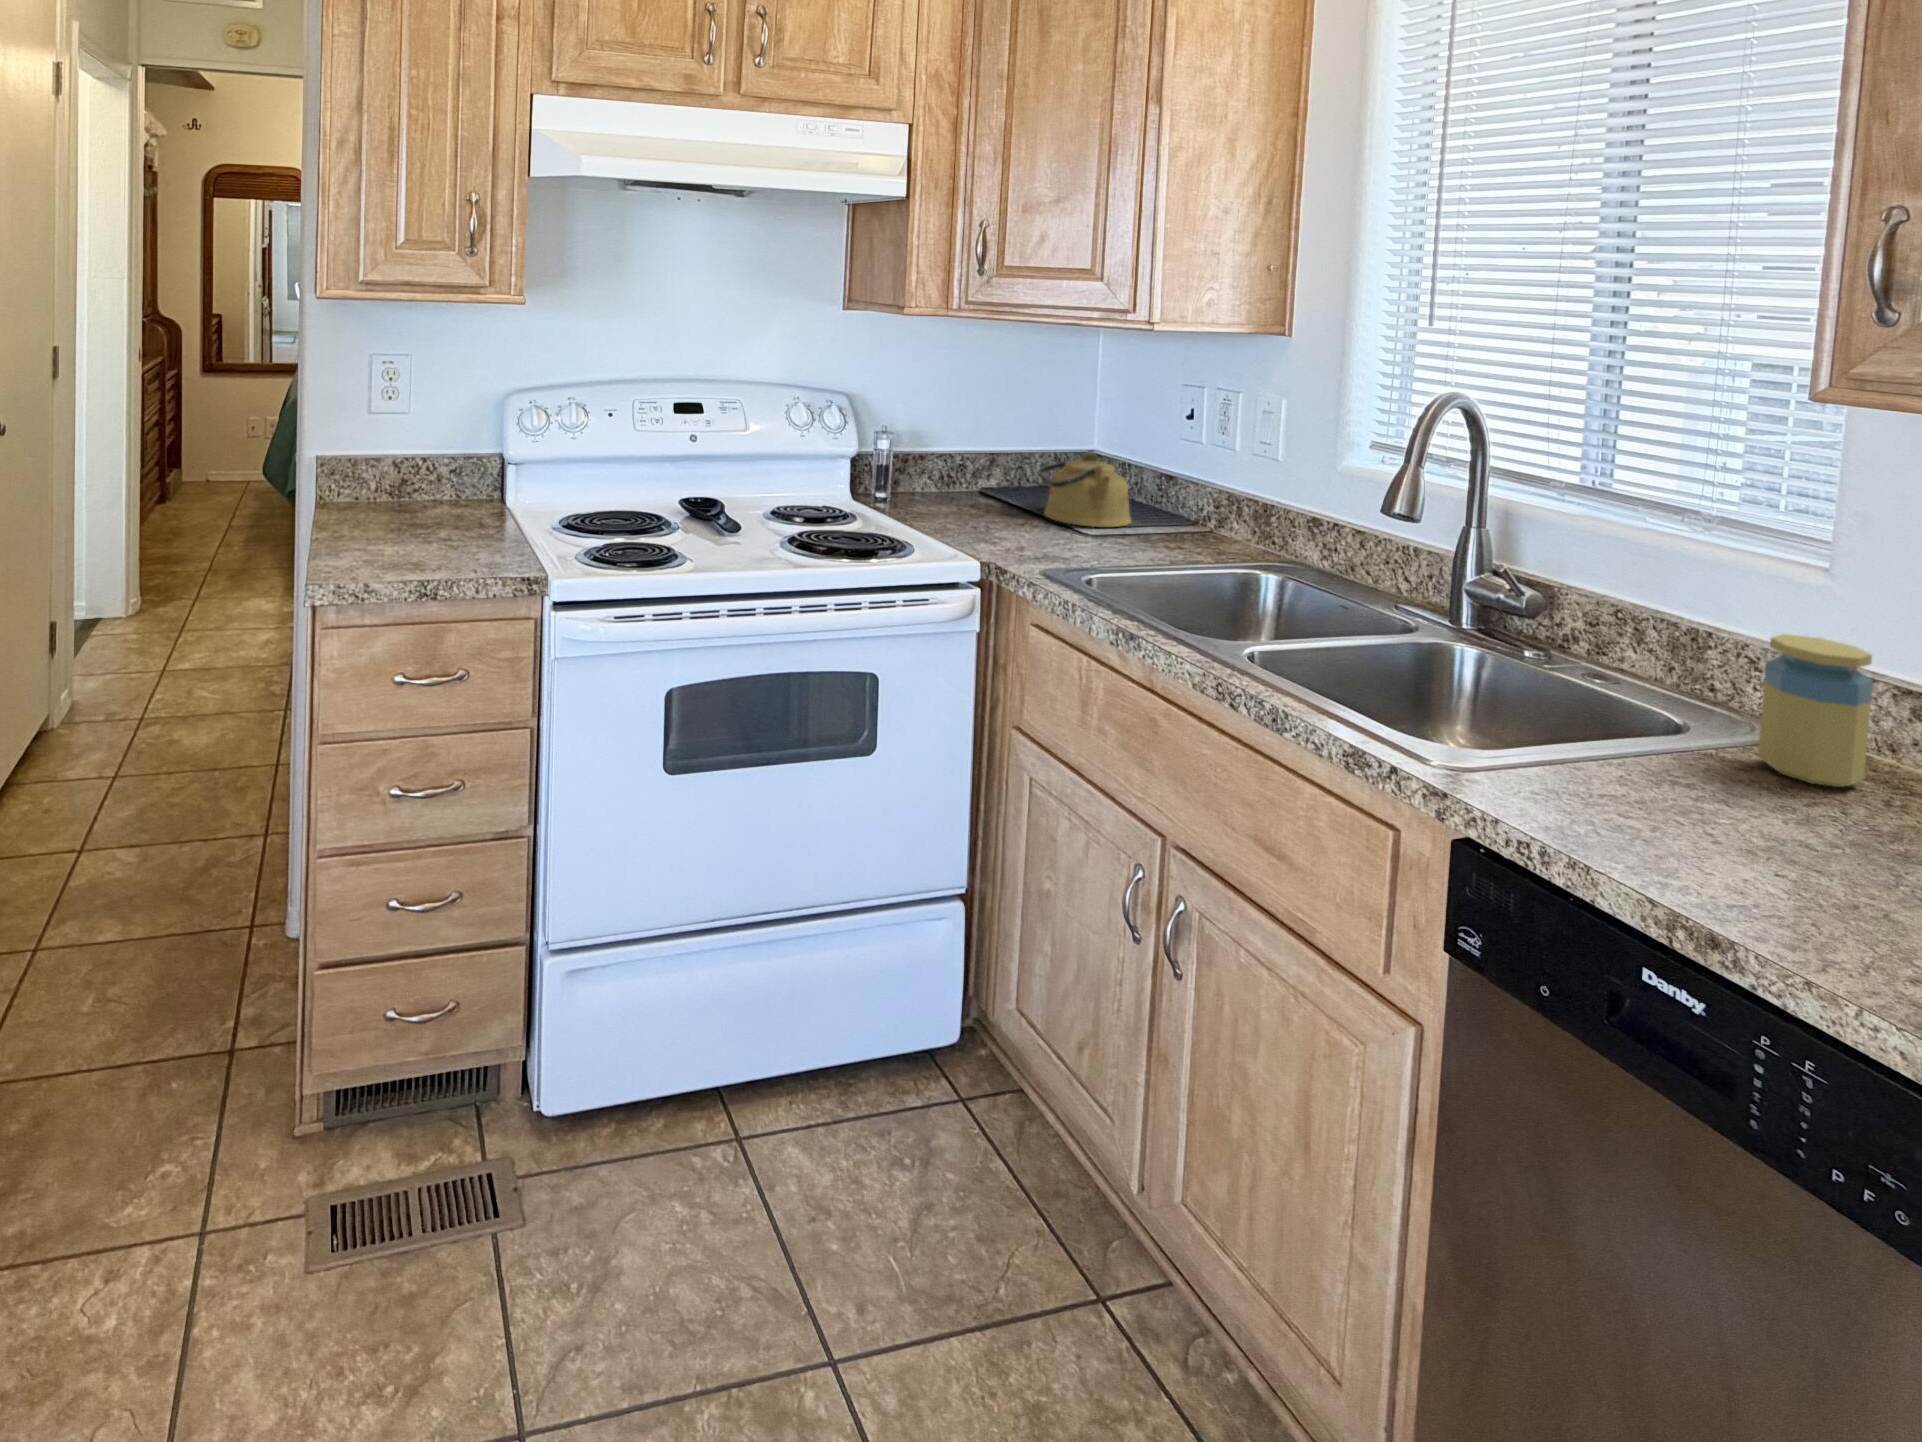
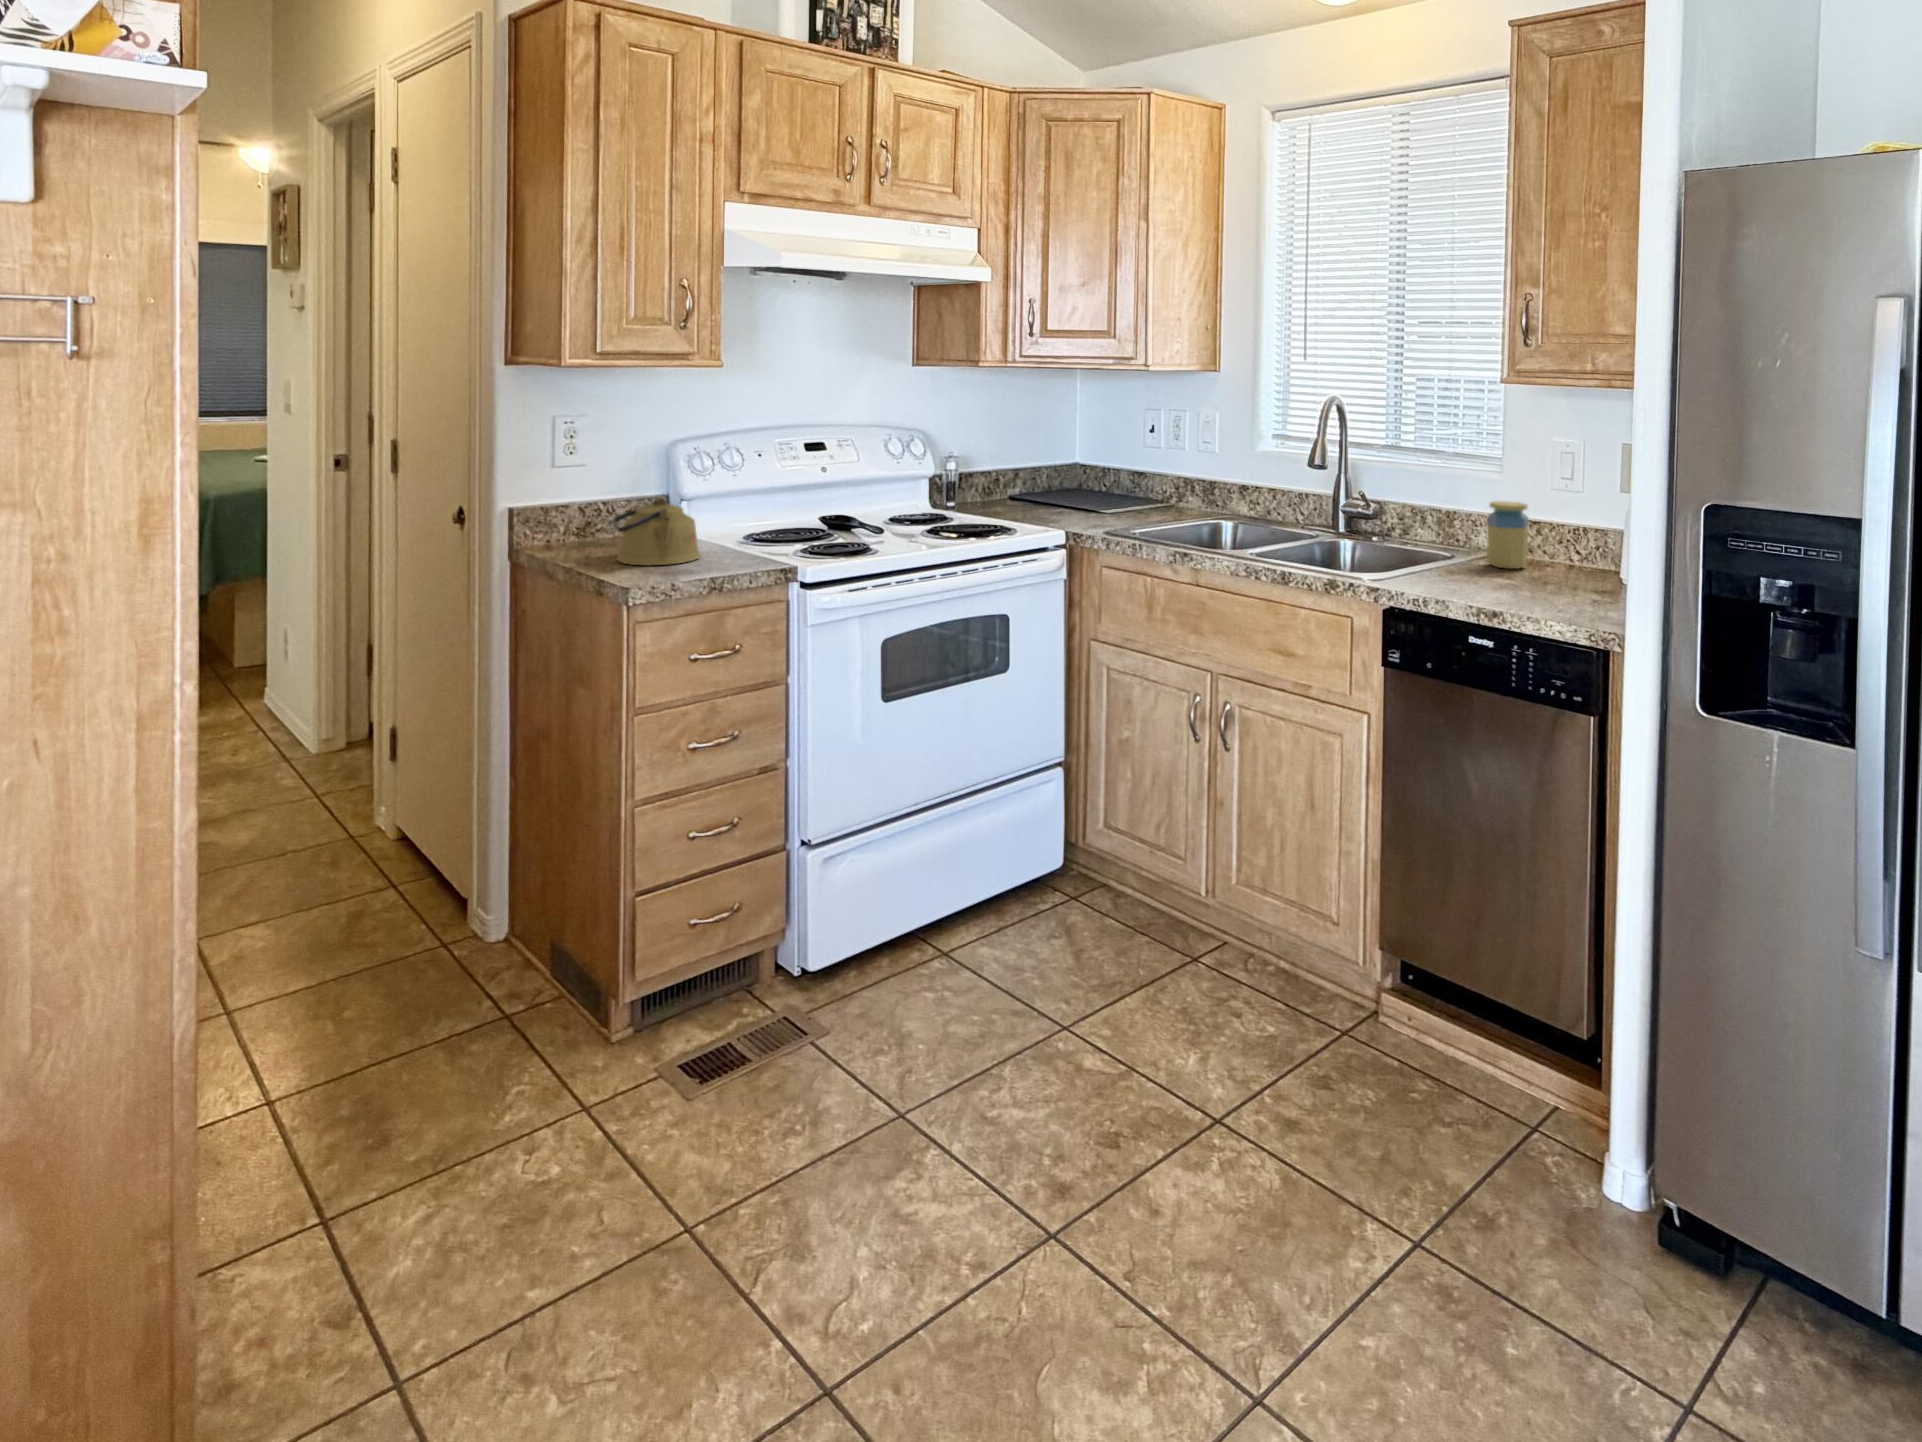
kettle: present [1038,453,1131,527] -> present [612,497,700,565]

